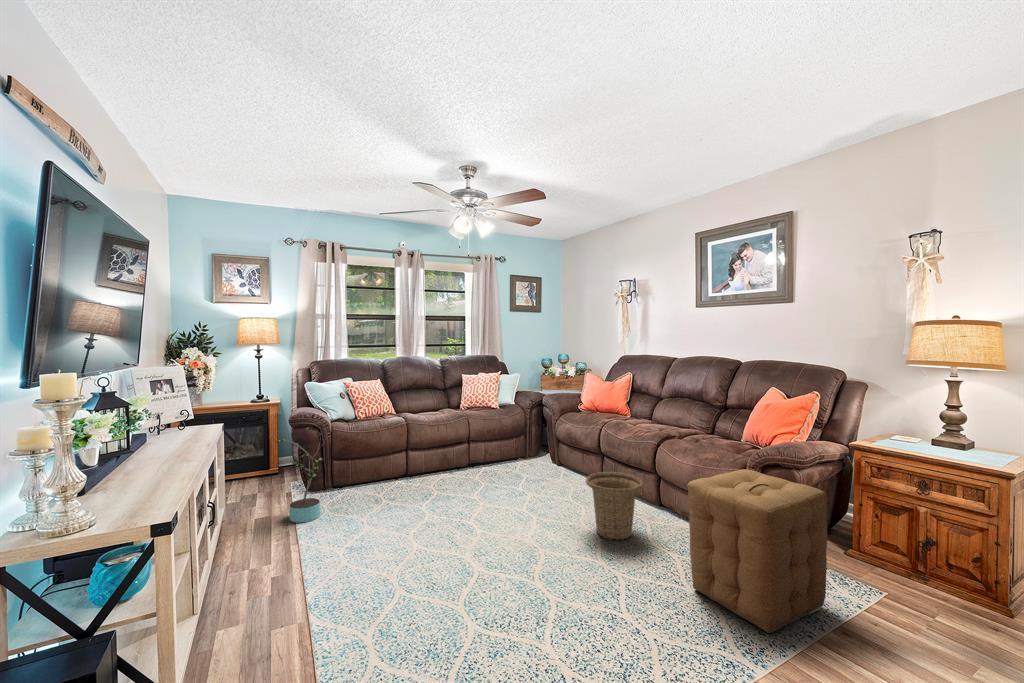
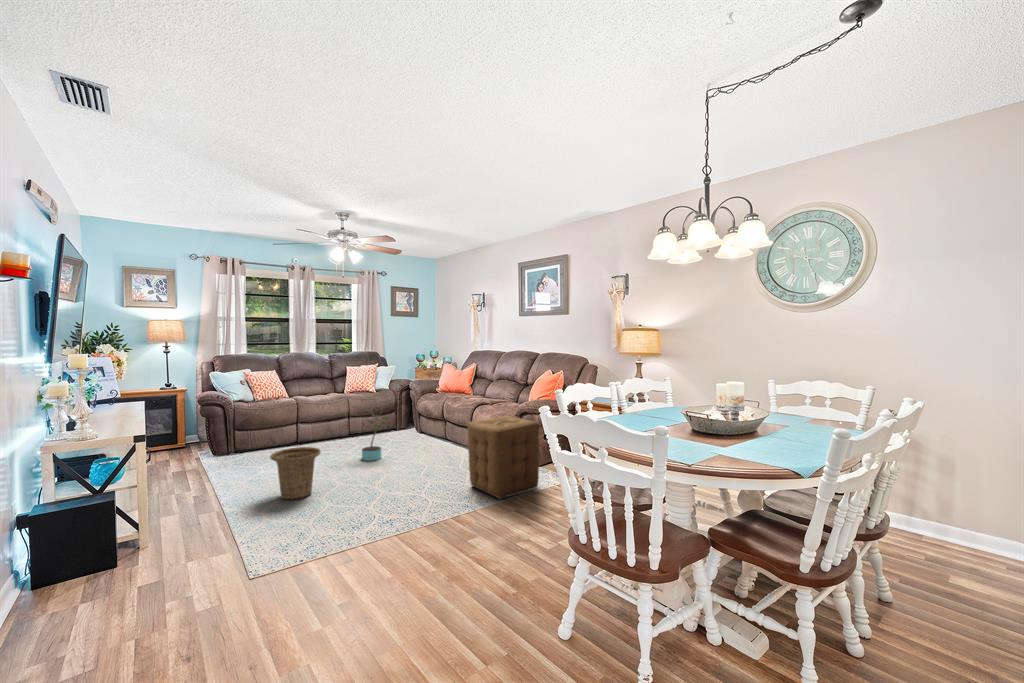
potted plant: present [276,427,332,523] -> present [354,398,388,461]
basket: present [586,472,643,540] -> present [271,447,321,500]

